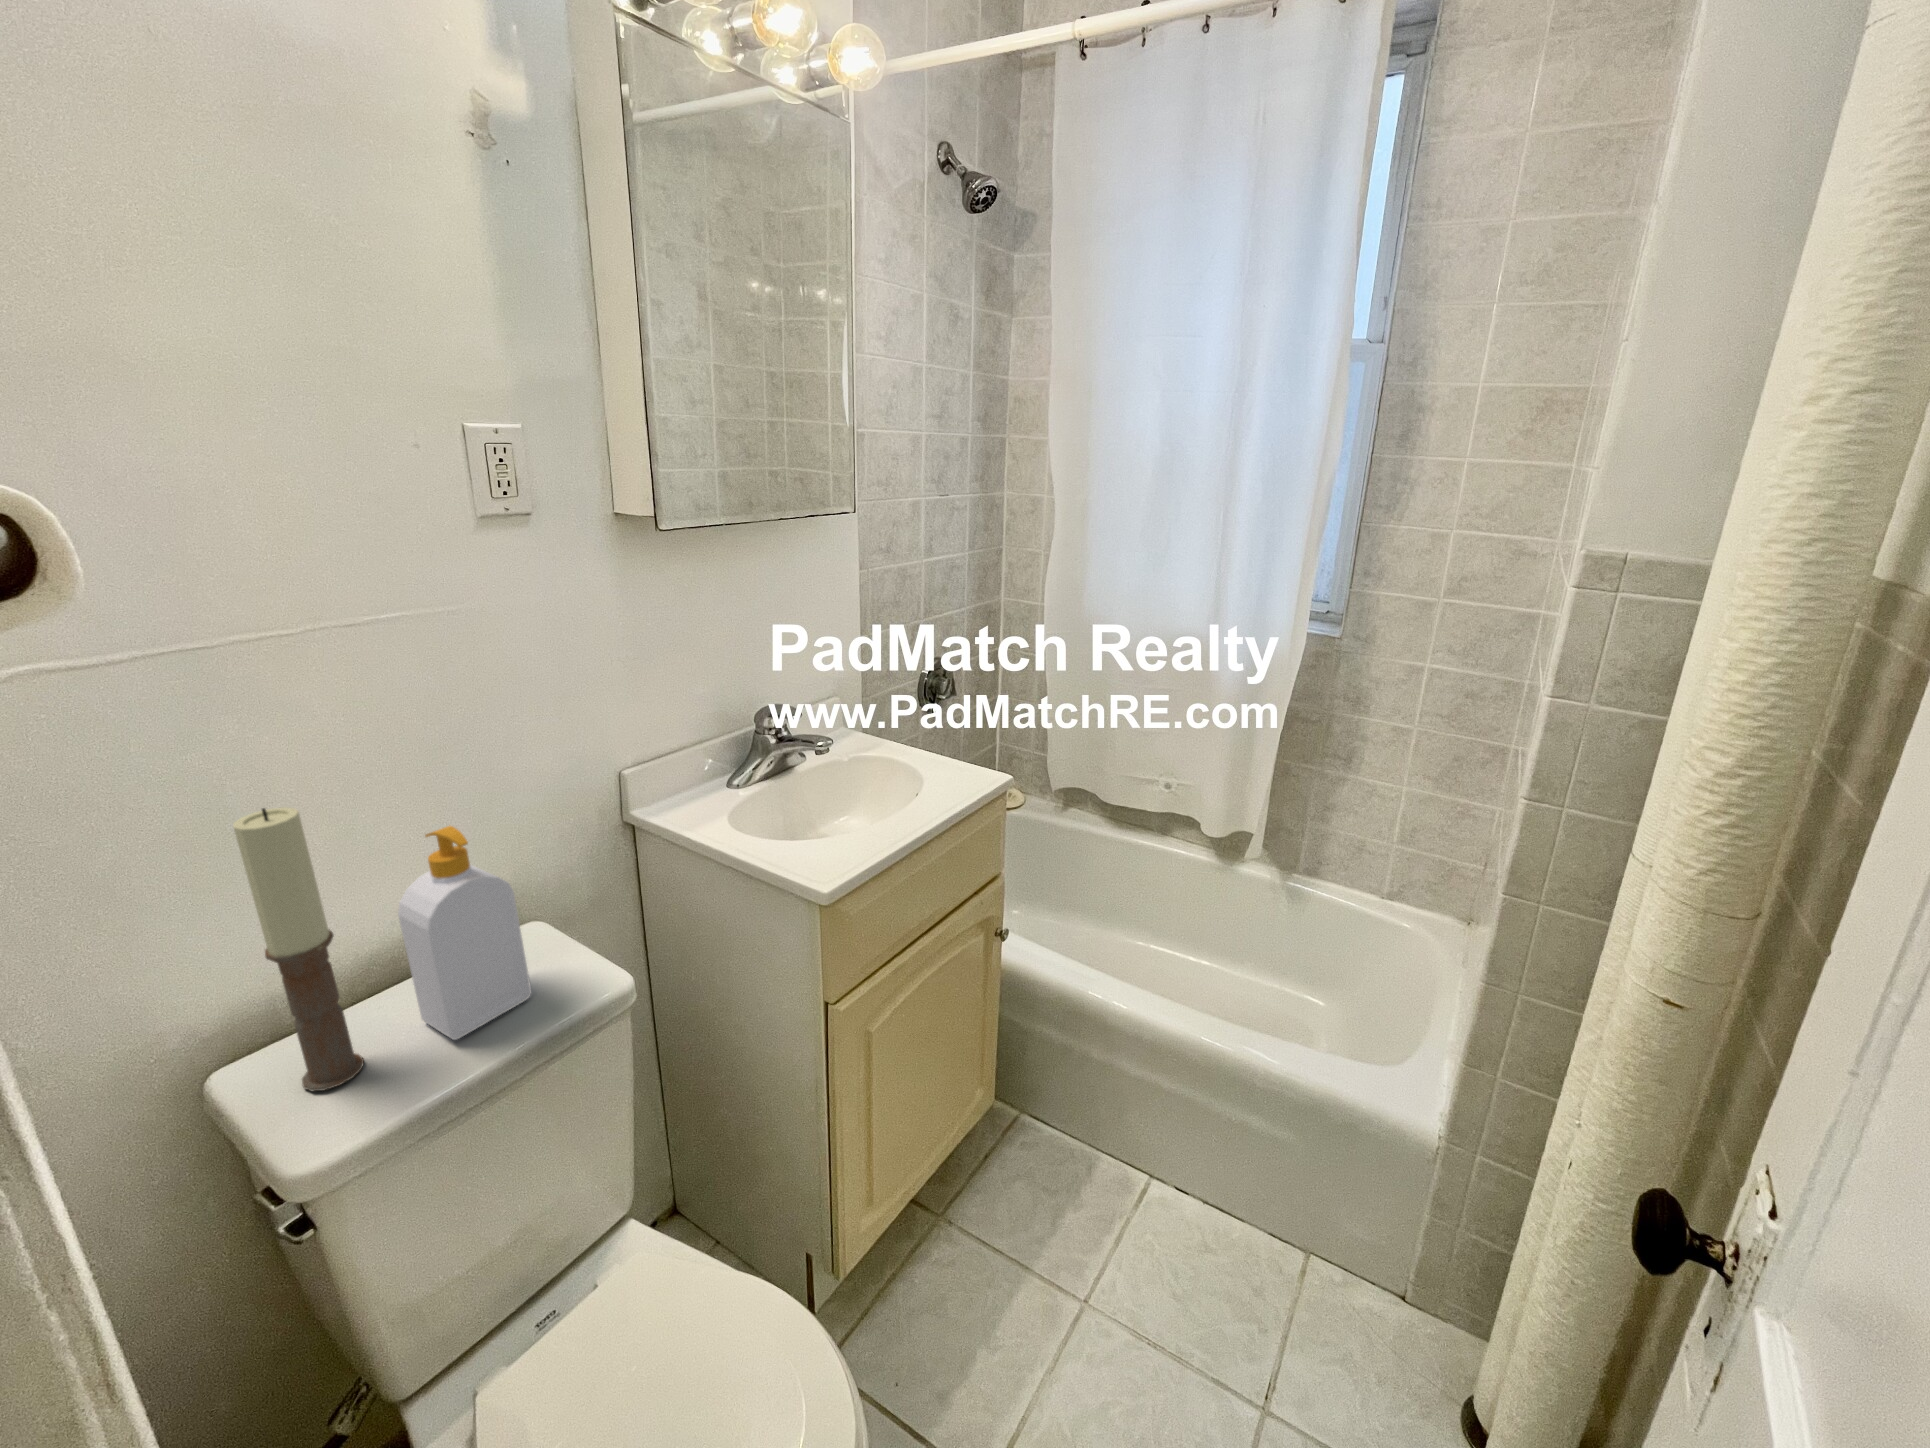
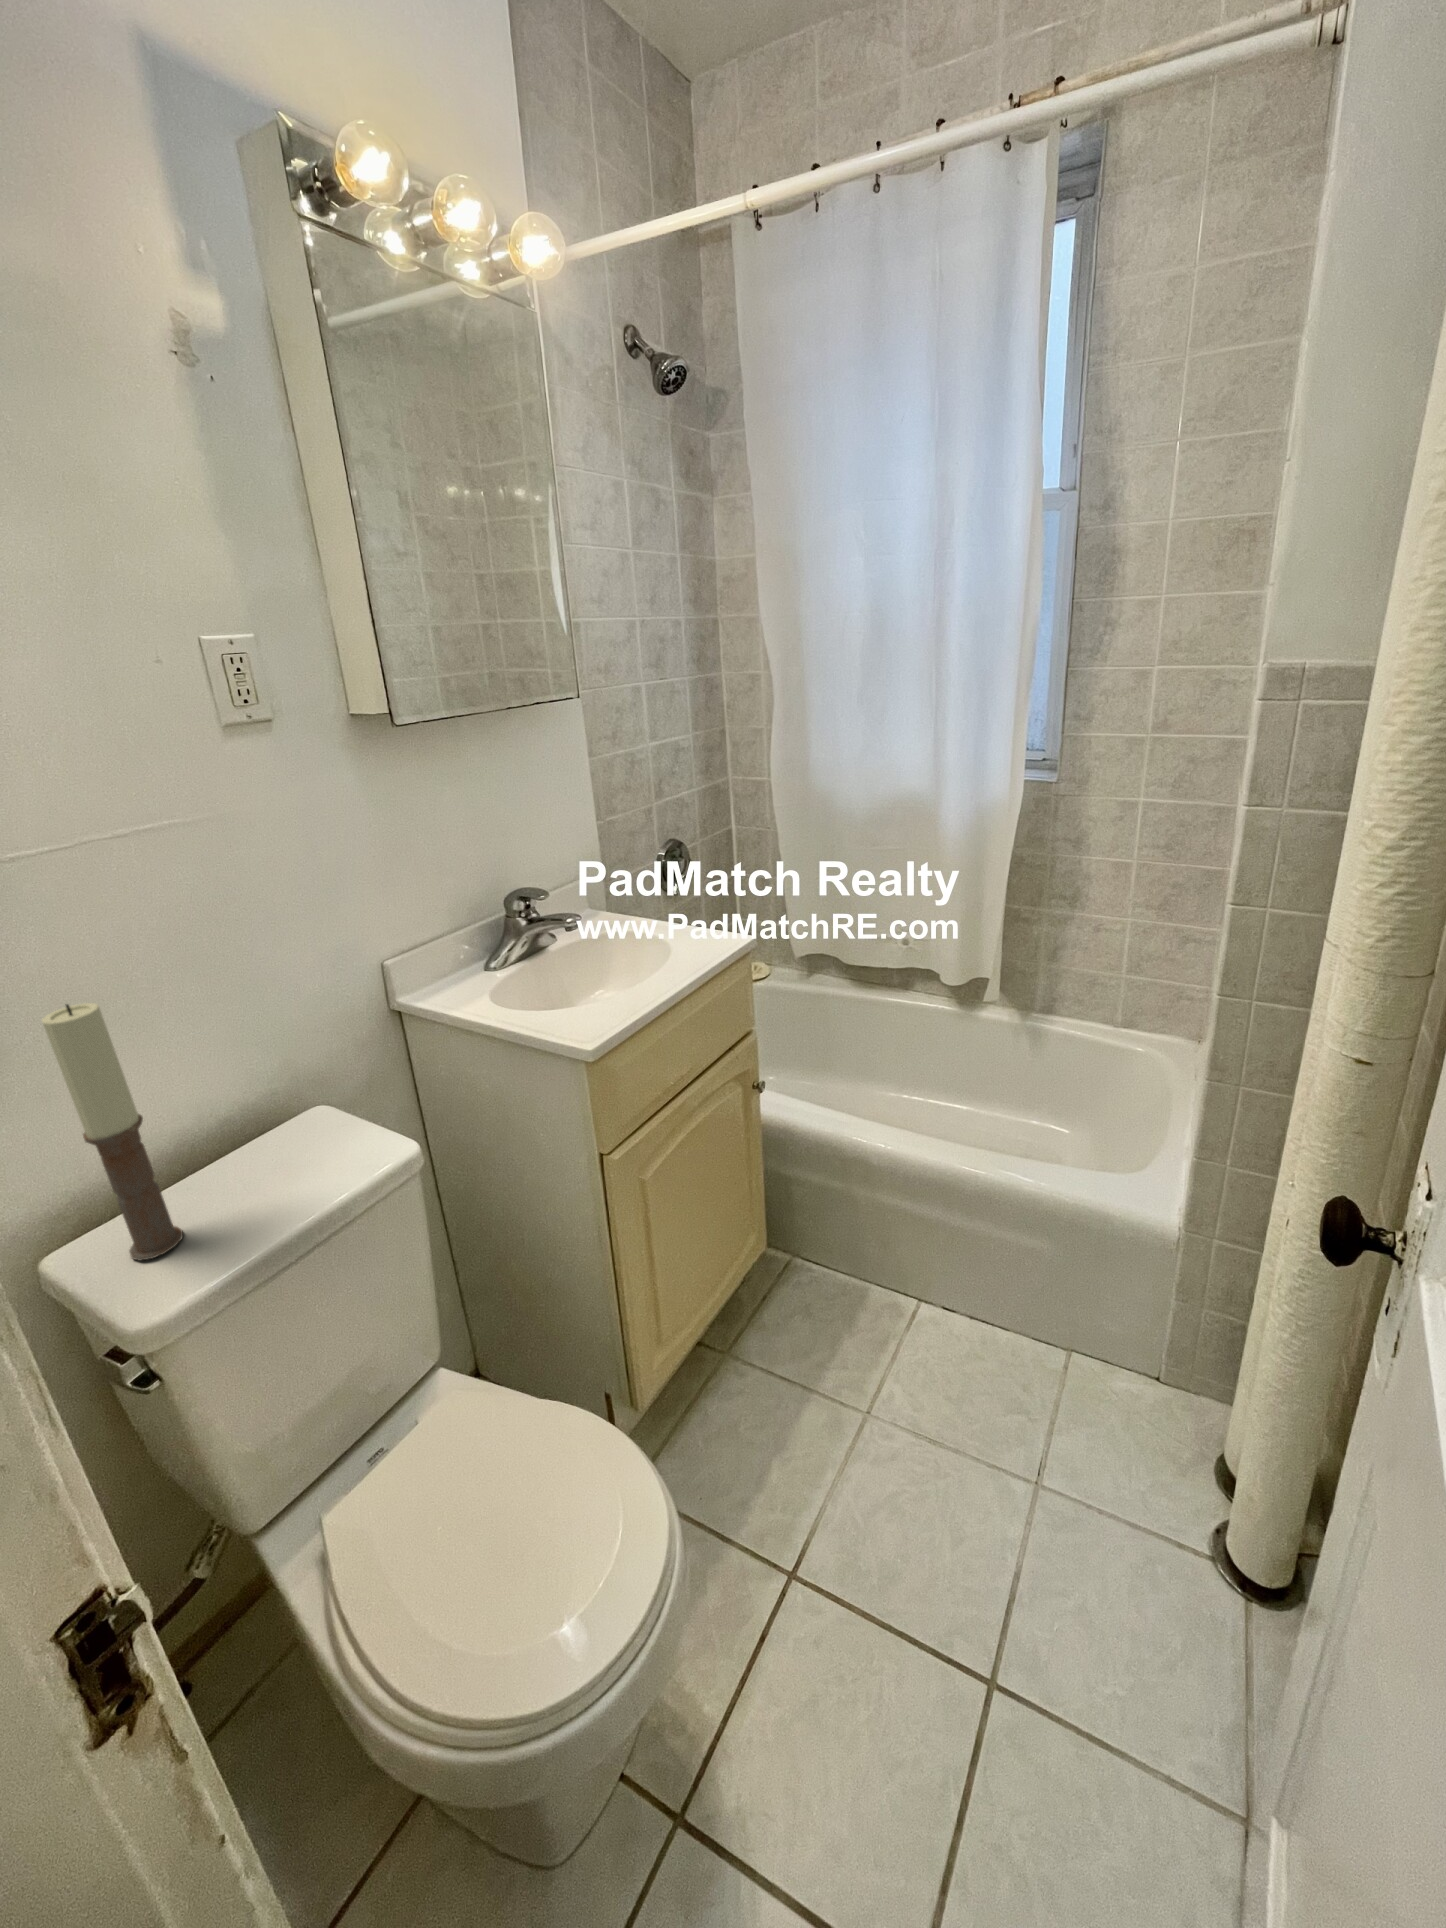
soap bottle: present [398,826,531,1040] -> none [197,1012,327,1207]

